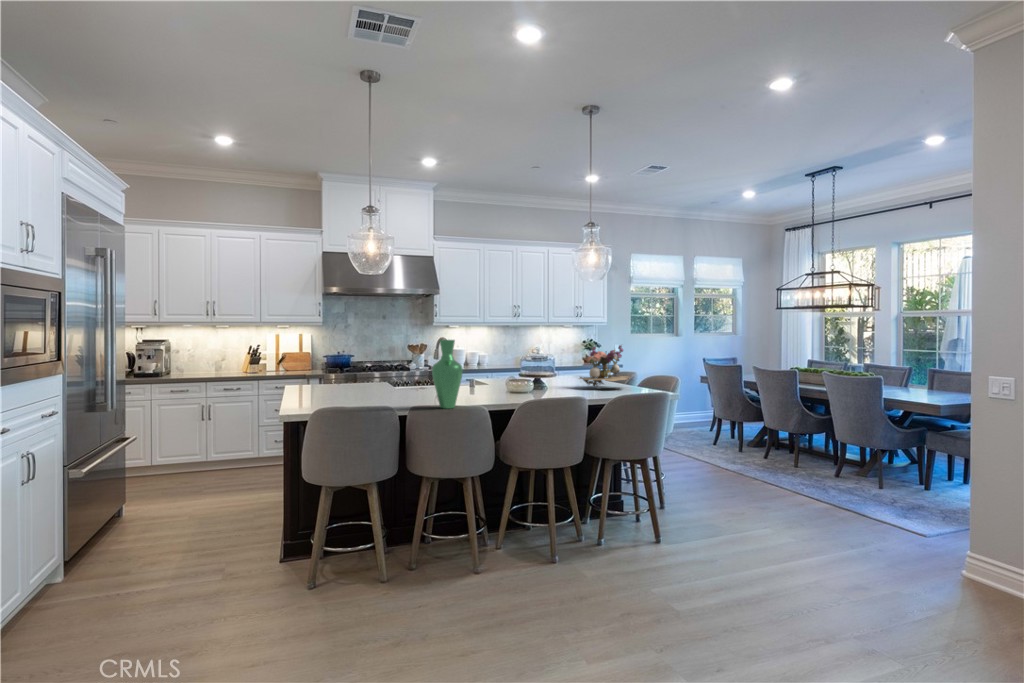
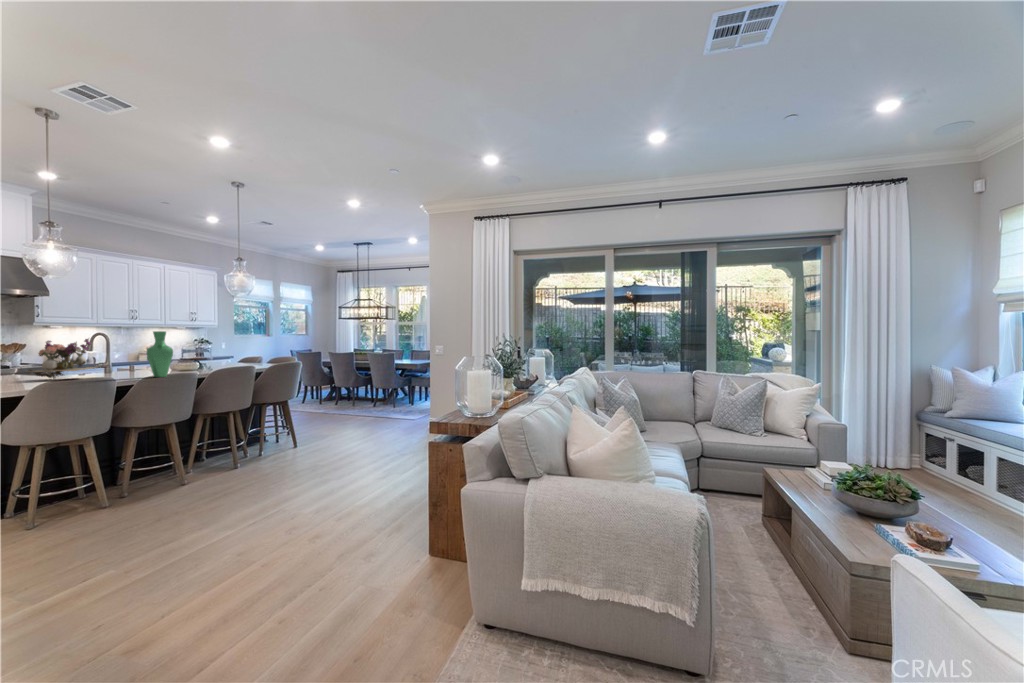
flower arrangement: present [579,345,629,387] -> present [27,338,95,379]

